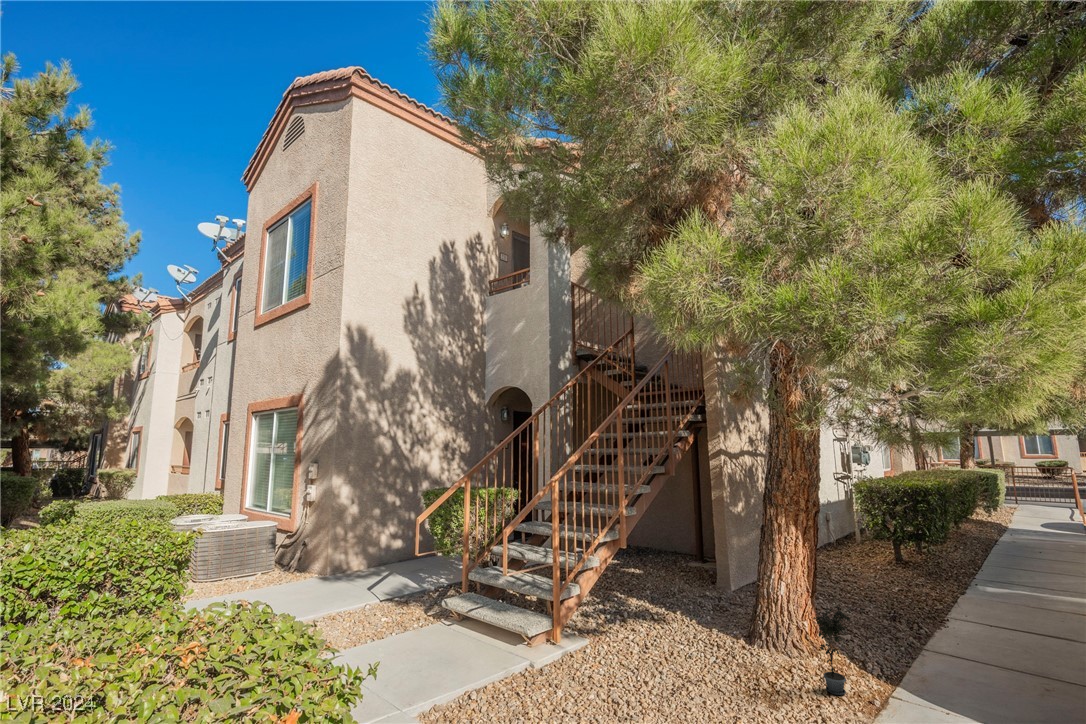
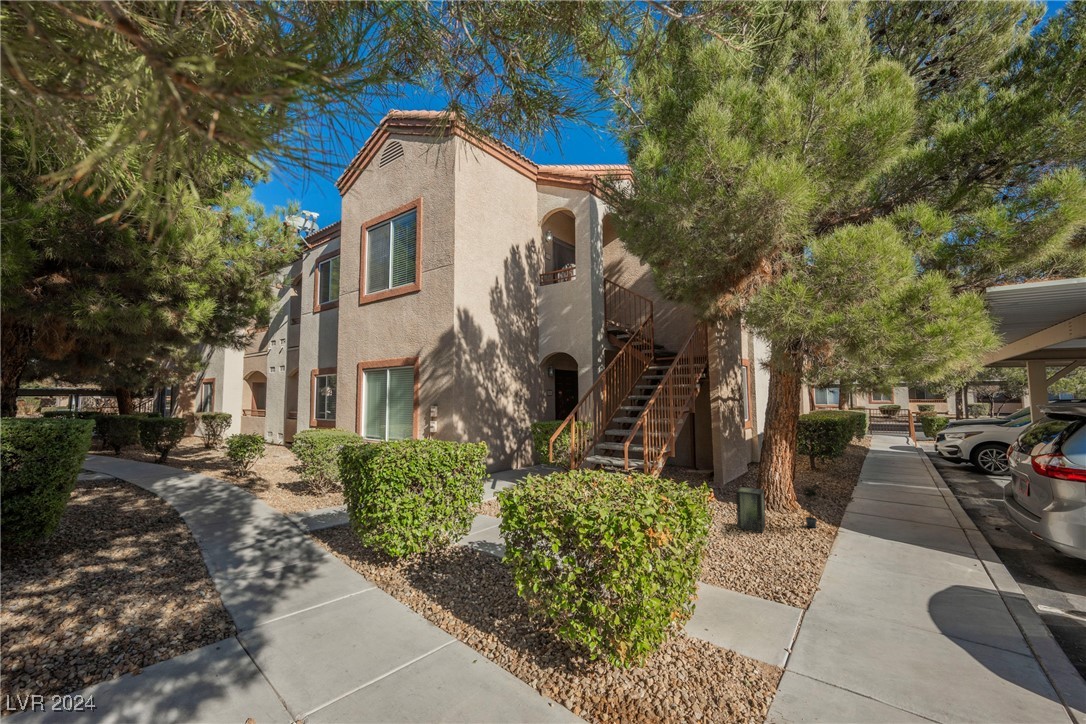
storage box: none [688,610,747,705] -> present [736,487,765,533]

